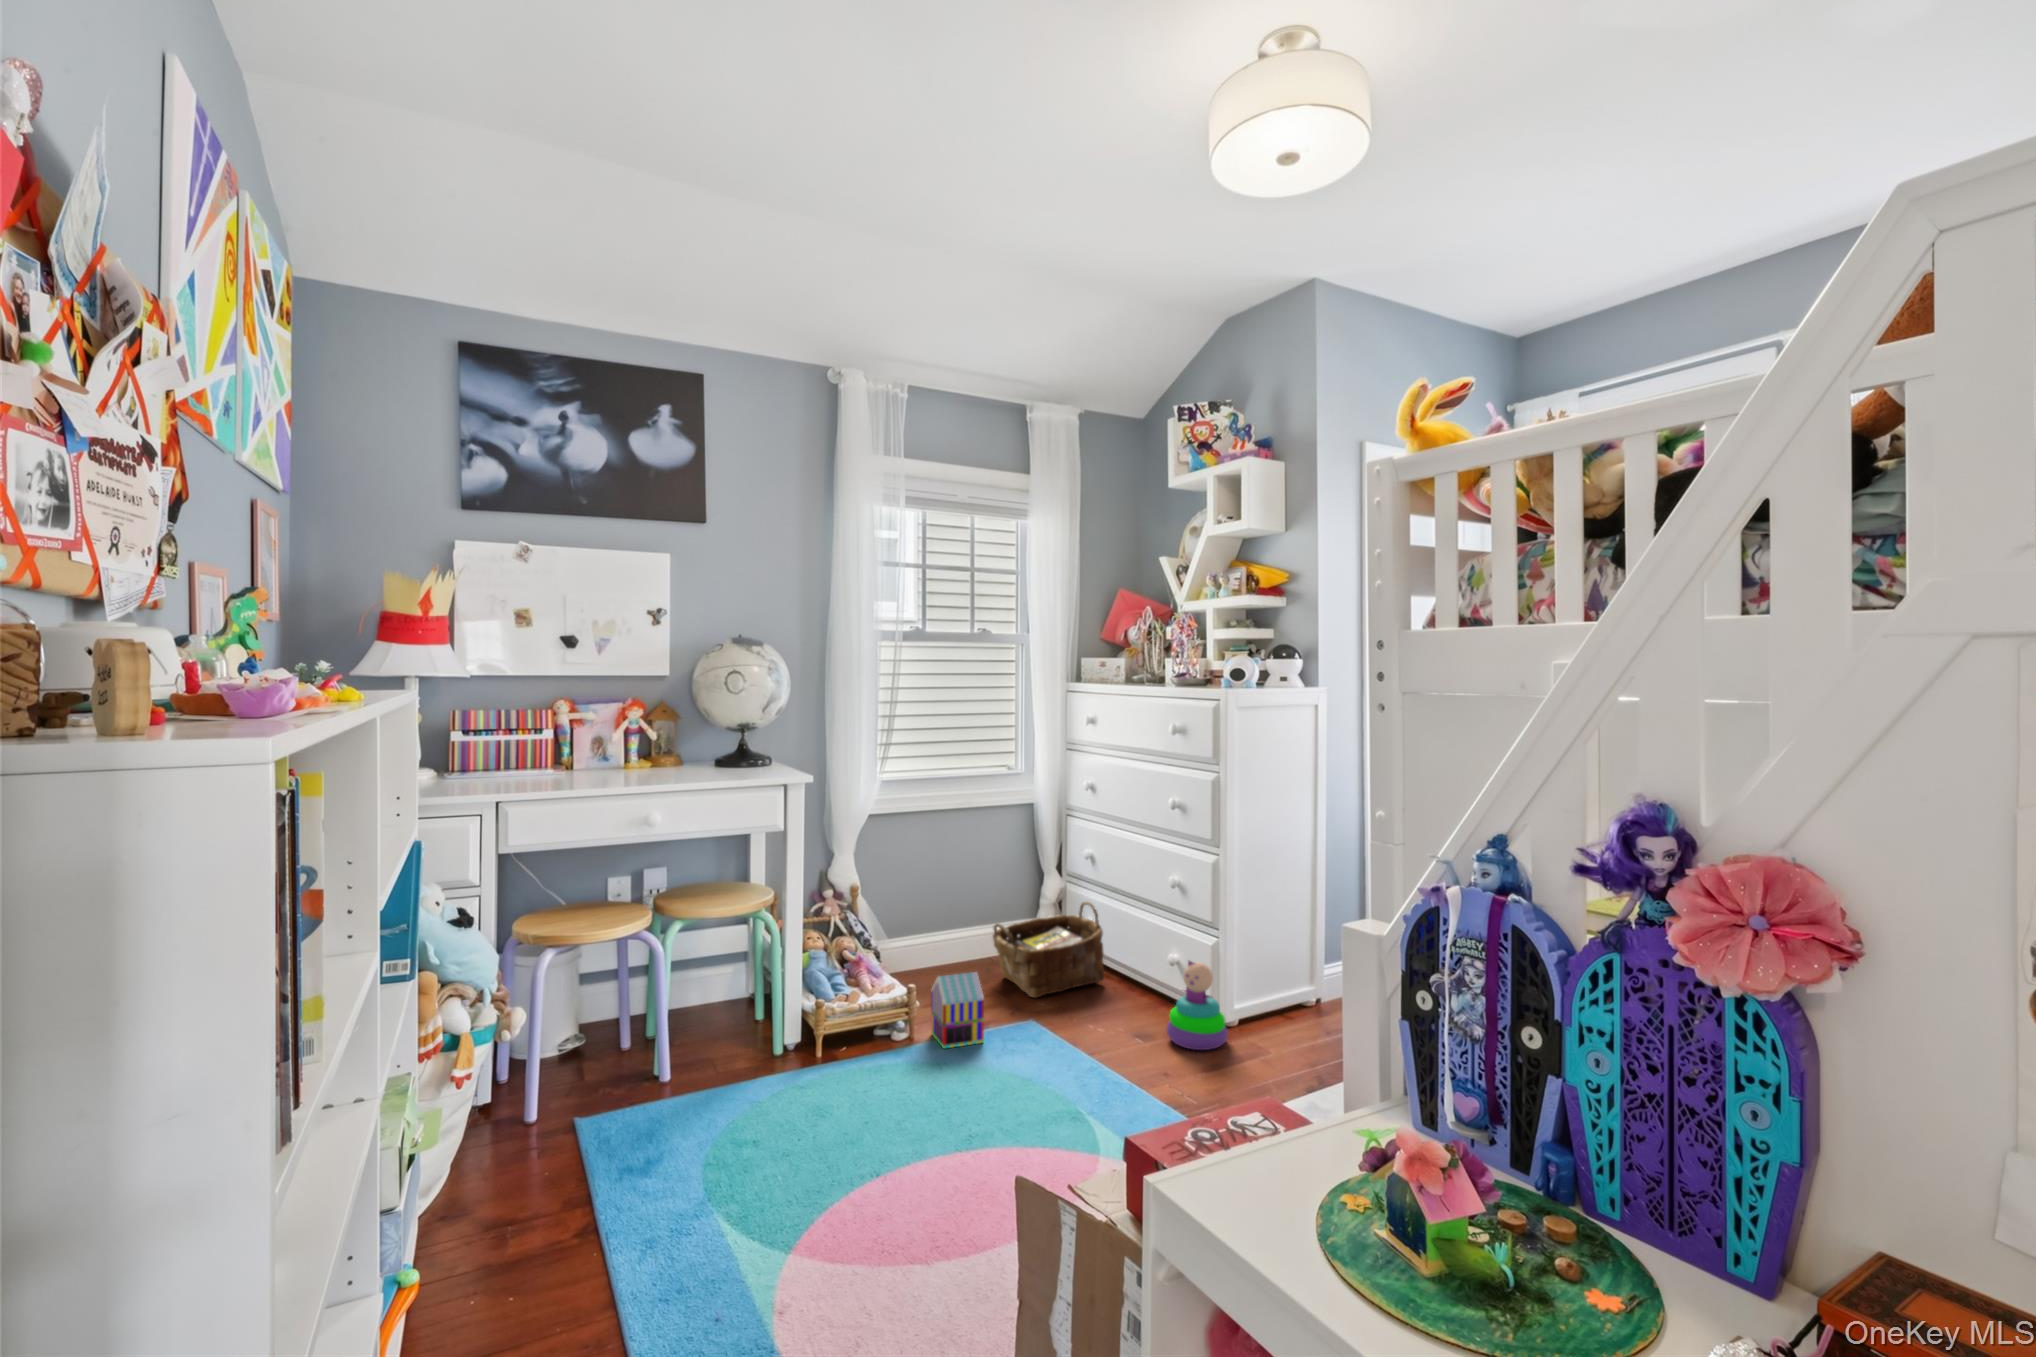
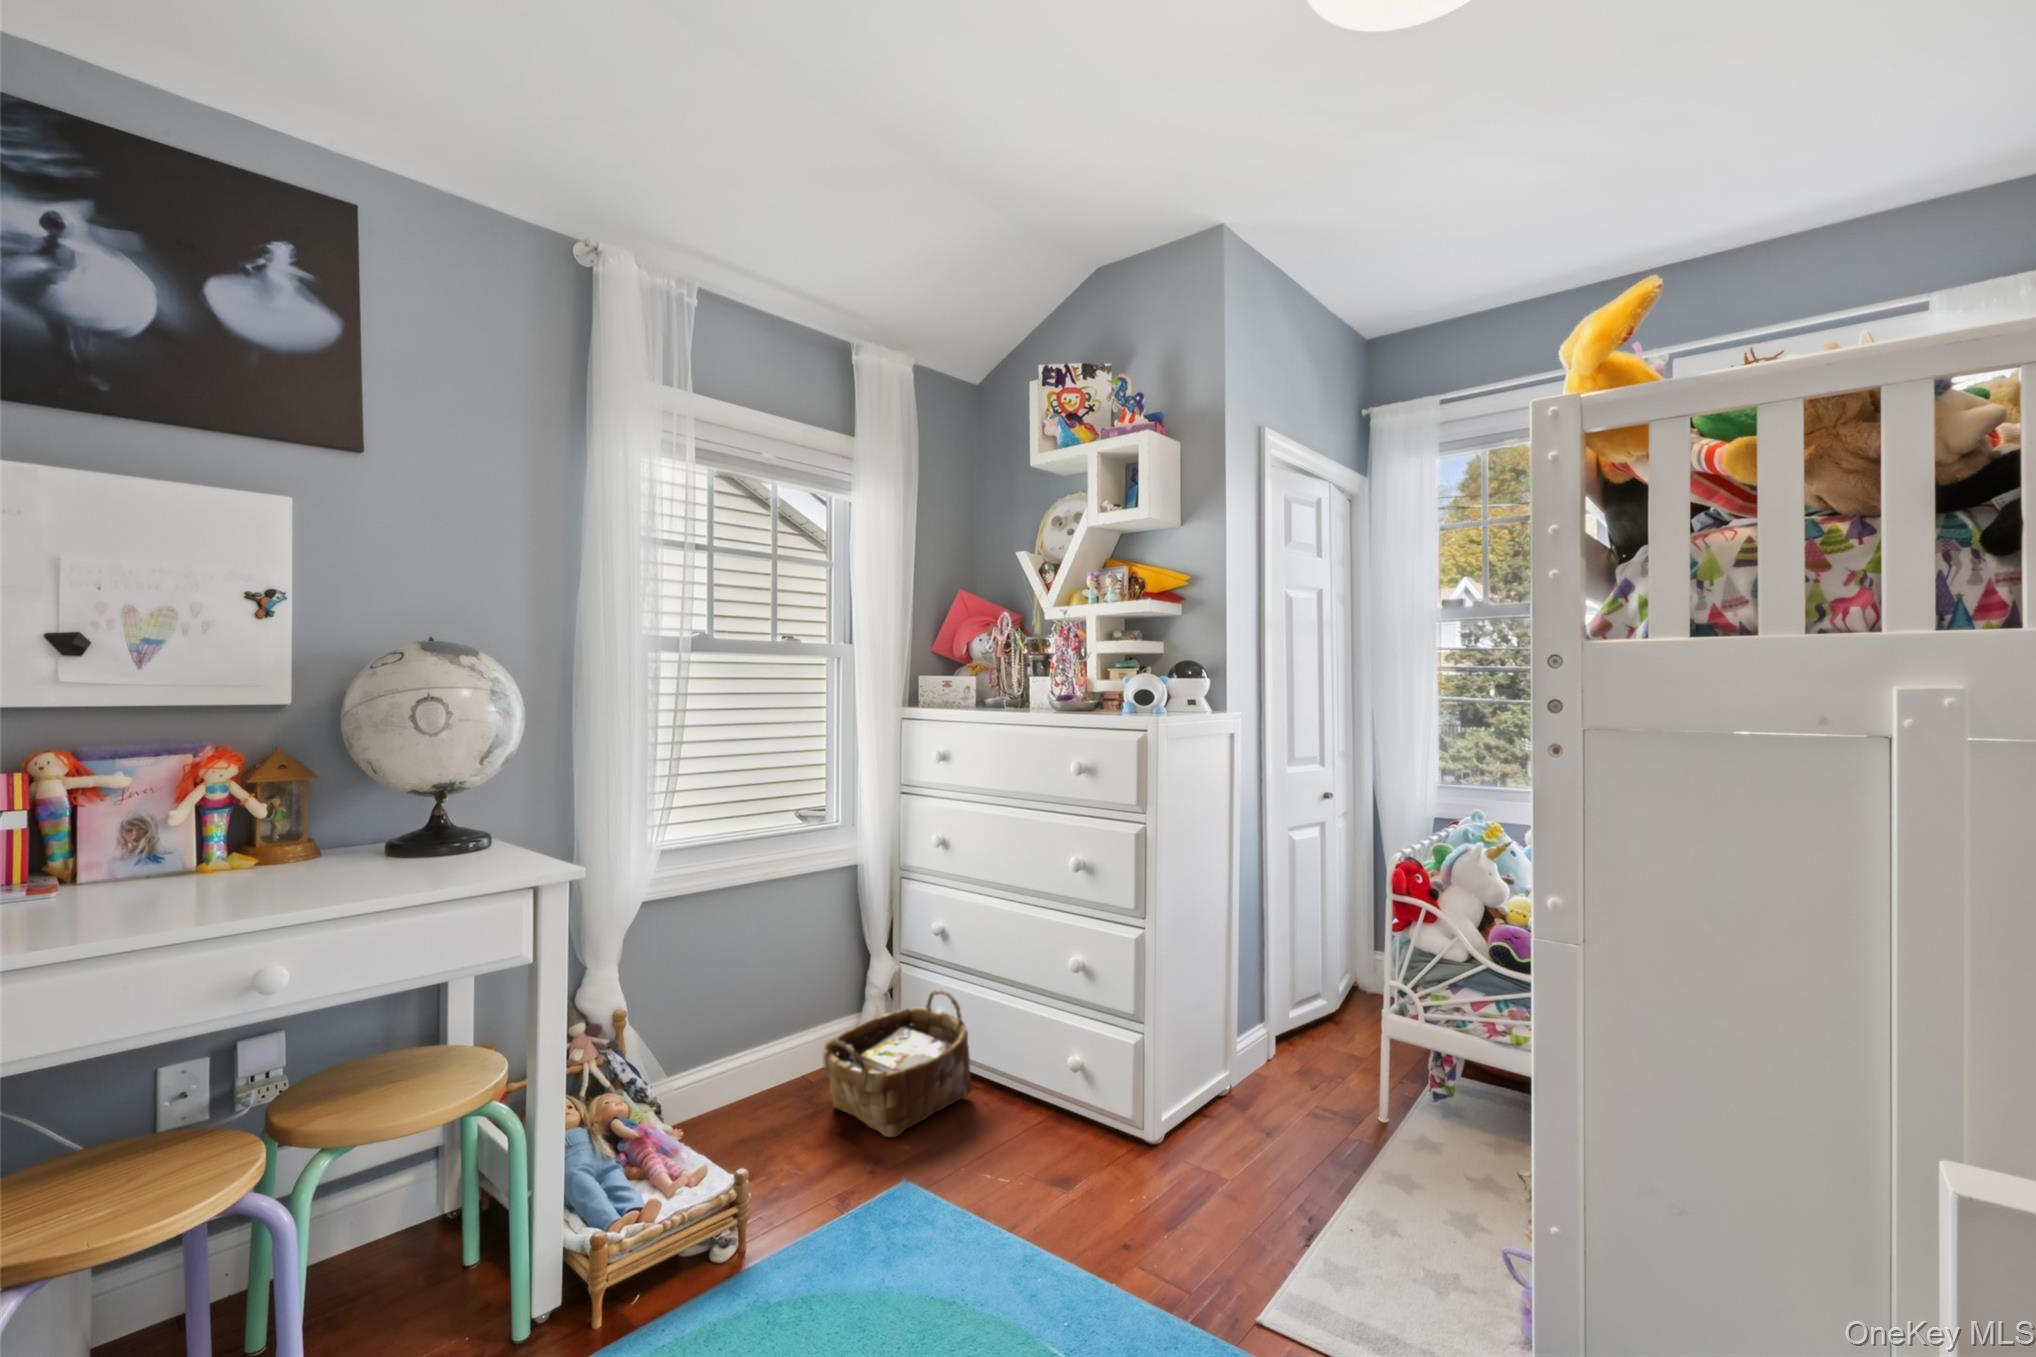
stacking toy: present [1167,961,1228,1050] -> none [1095,1070,1174,1191]
toy house: present [931,972,984,1048] -> none [771,1132,857,1264]

